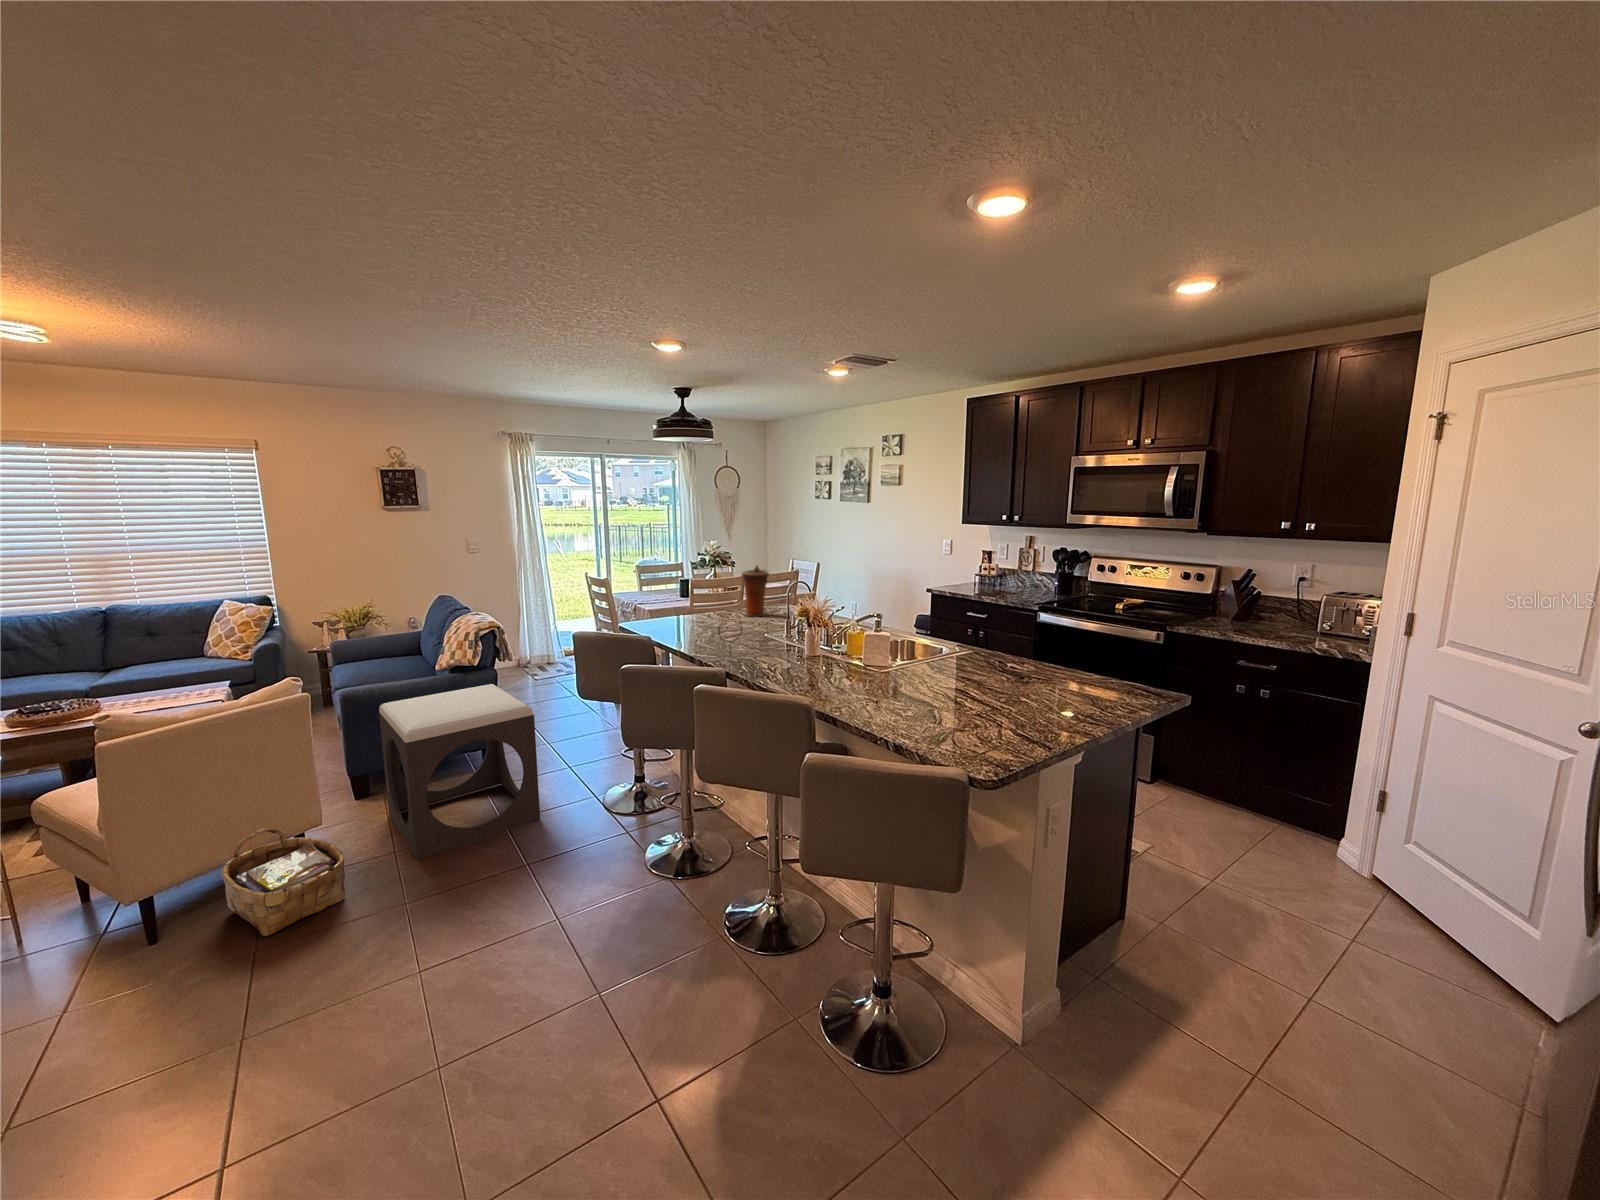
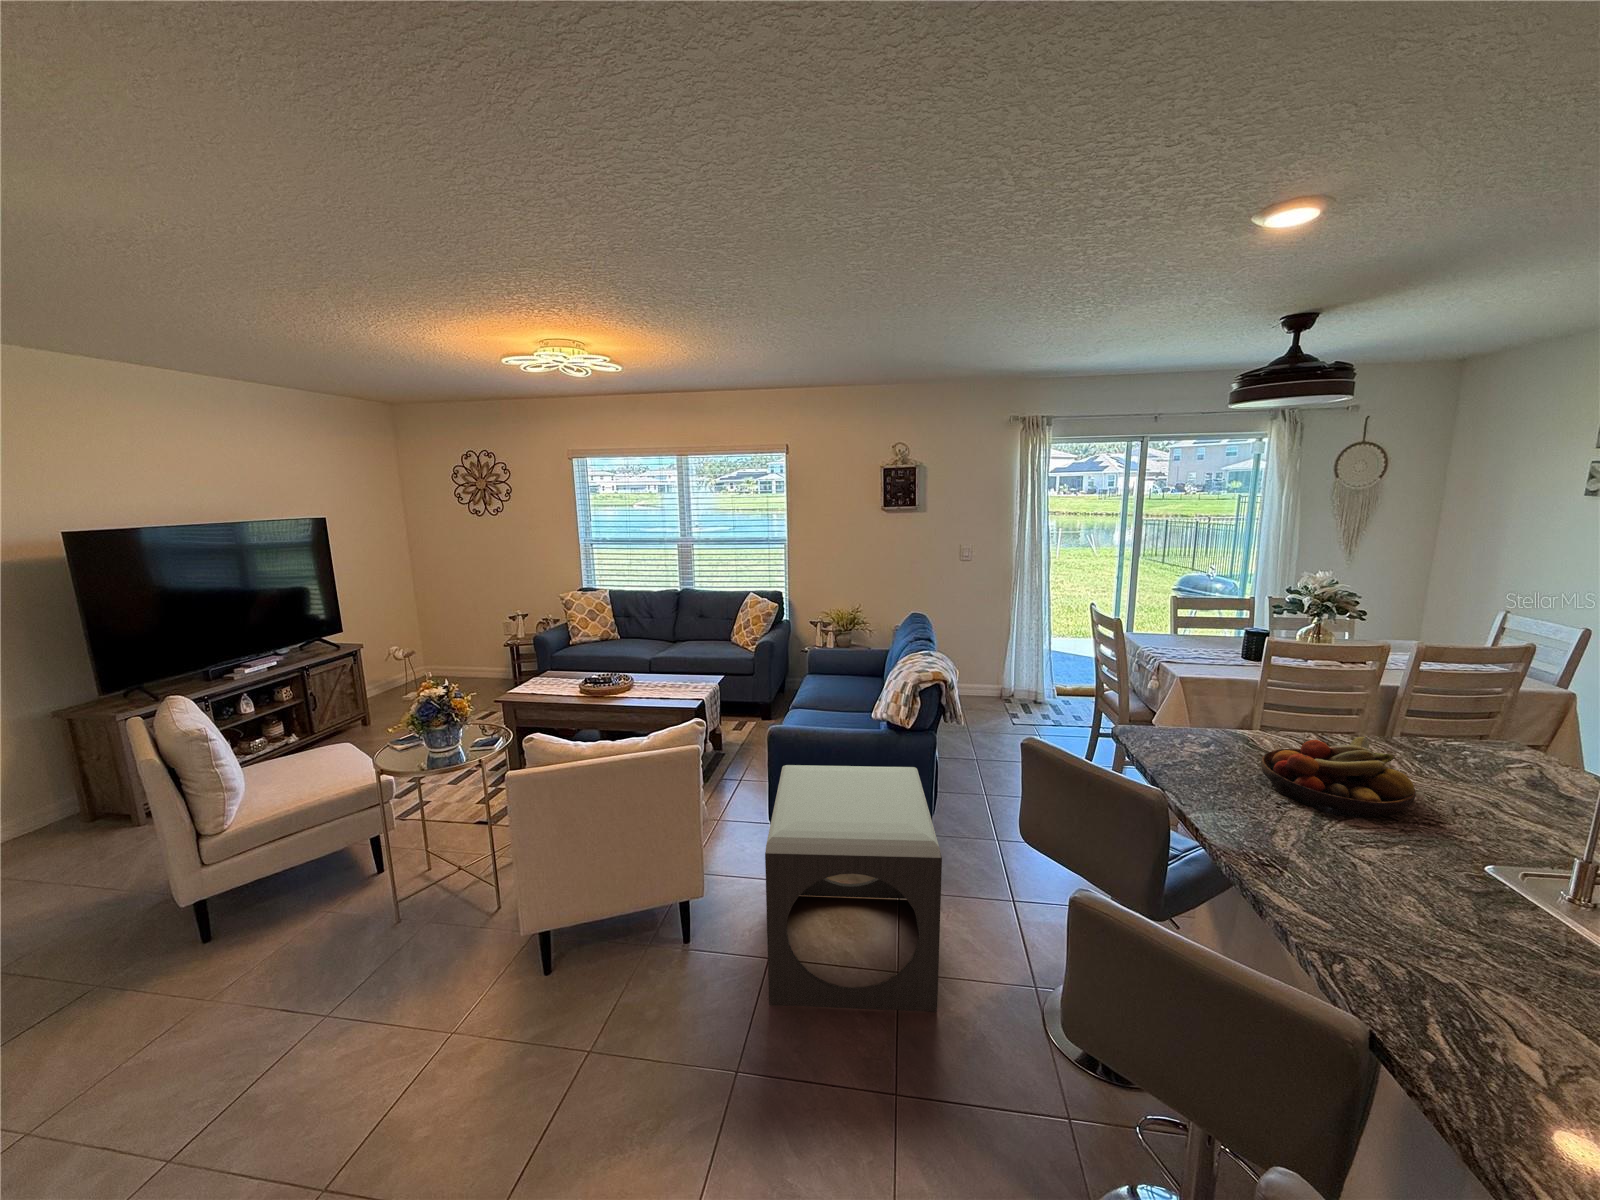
vase: present [741,565,769,616] -> none [1417,660,1539,785]
fruit bowl: none [686,602,739,631] -> present [1261,736,1416,818]
woven basket: present [221,828,345,936] -> none [574,899,683,1052]

